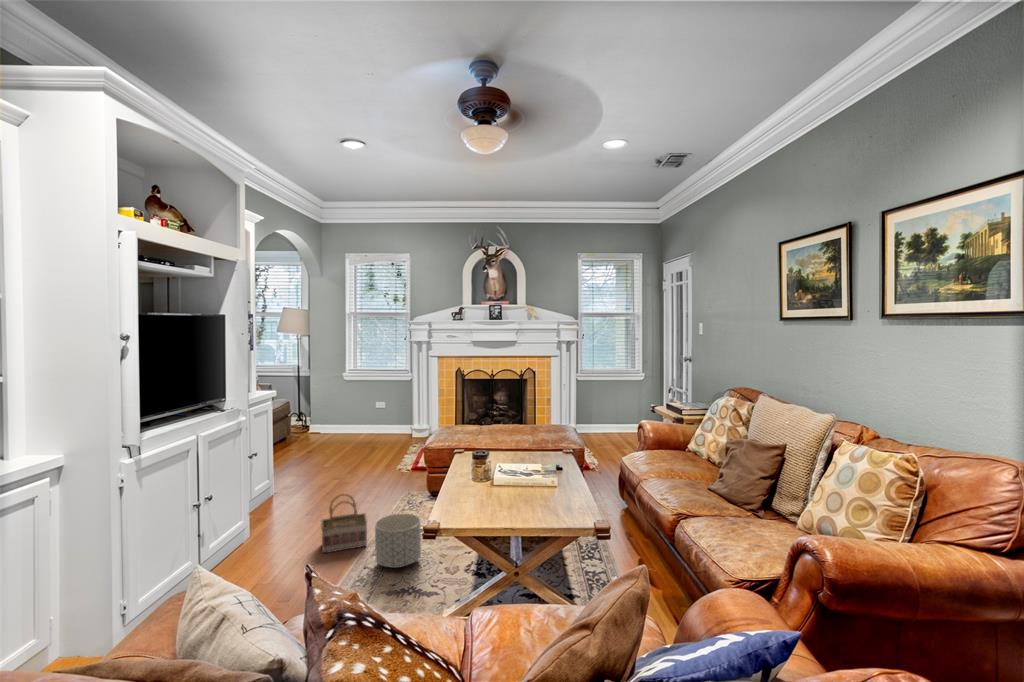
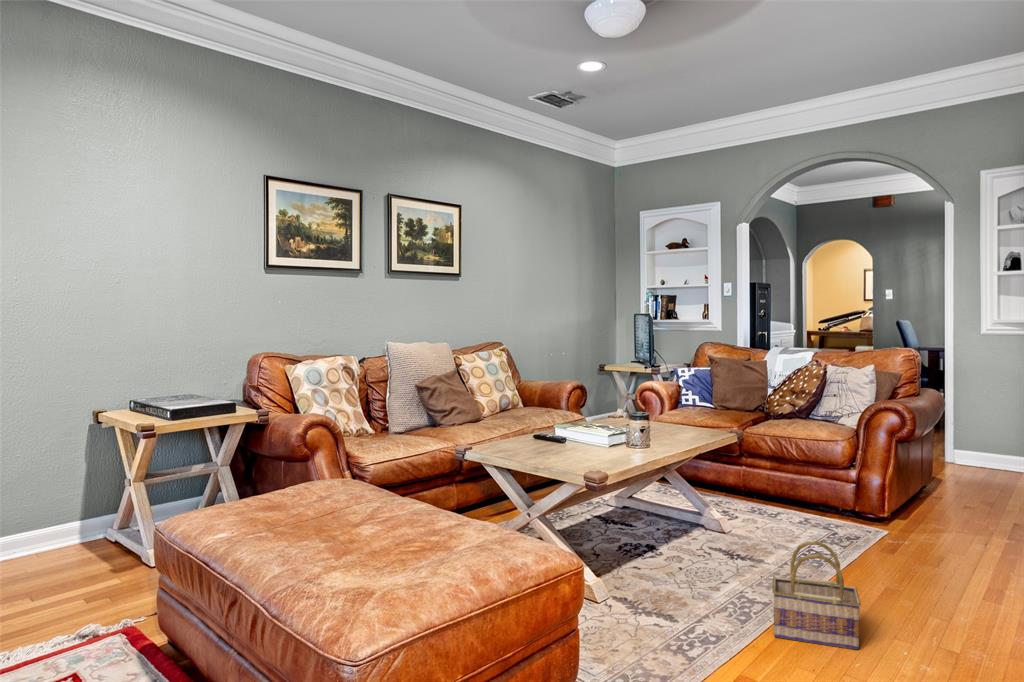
planter: present [375,513,421,568] -> none [703,517,769,590]

